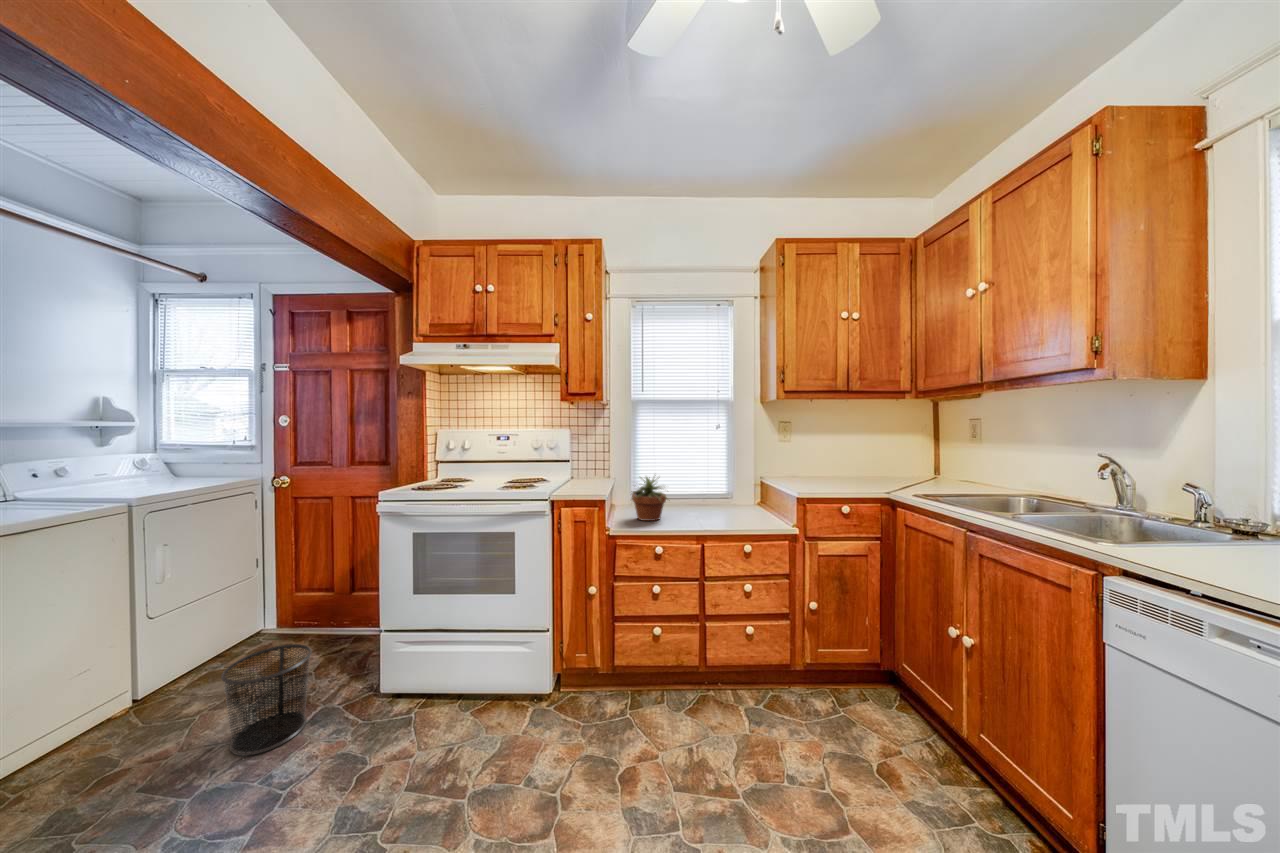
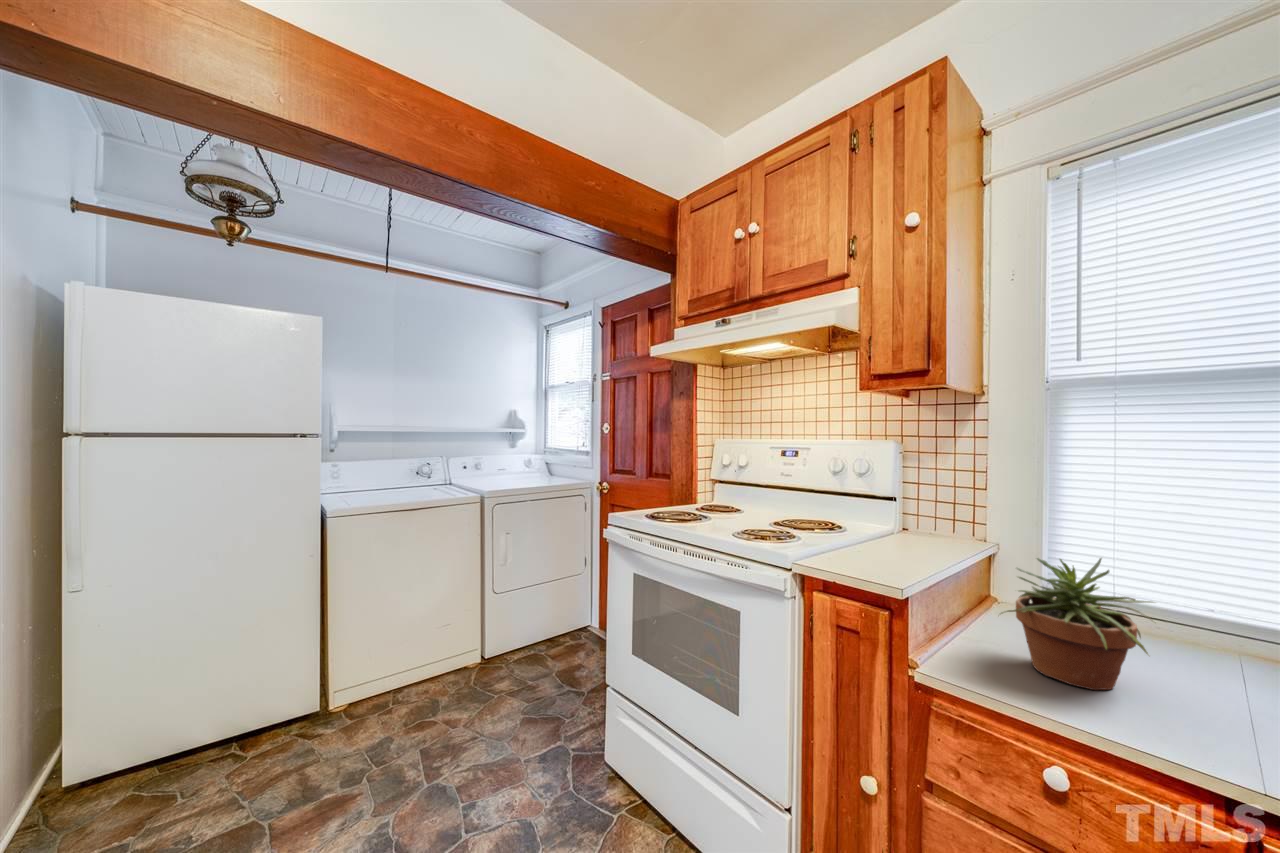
waste bin: present [221,644,312,755] -> none [477,654,550,767]

